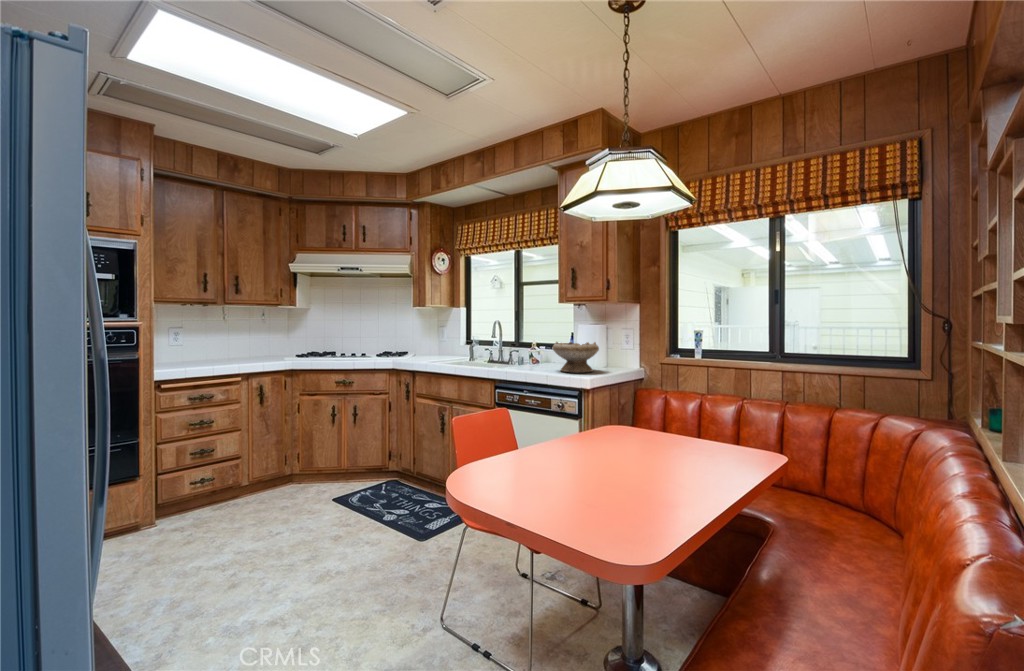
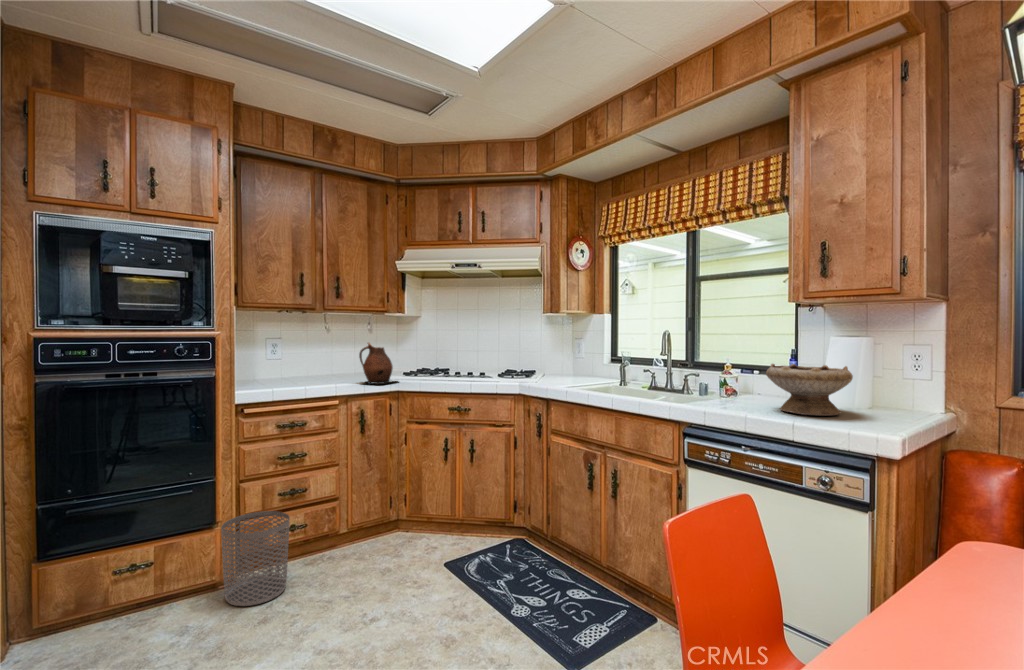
ceramic pitcher: none [258,331,294,364] -> present [359,343,397,384]
waste bin: none [146,465,205,536] -> present [221,511,290,606]

